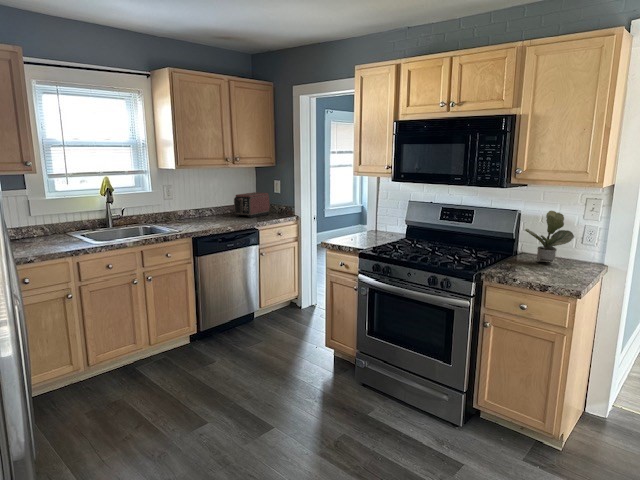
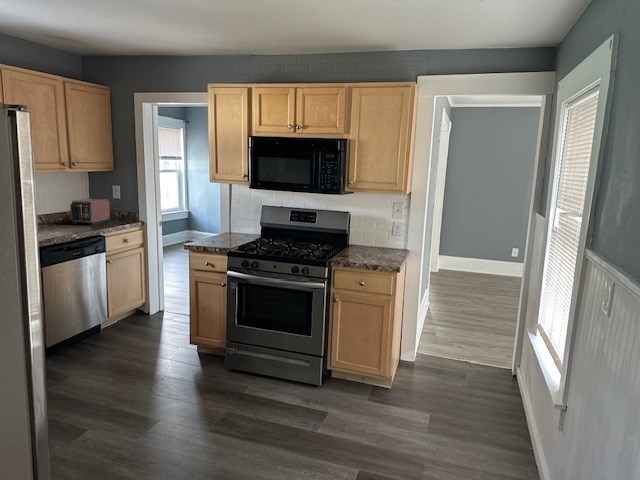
potted plant: present [525,211,574,262] -> none [356,212,389,251]

